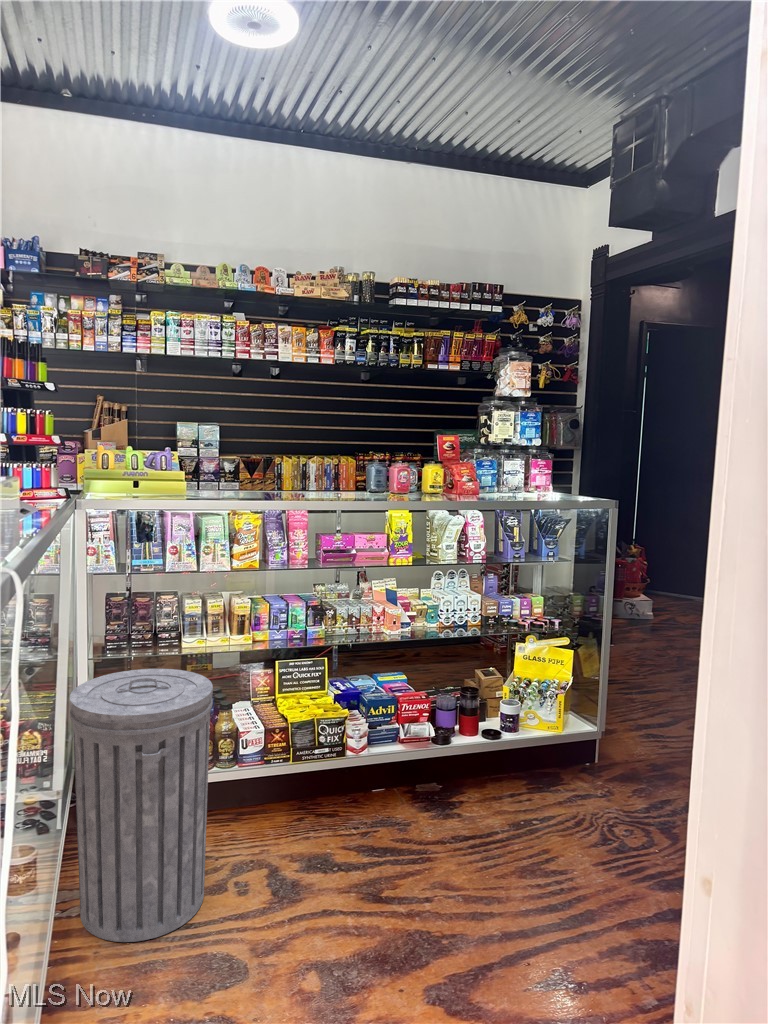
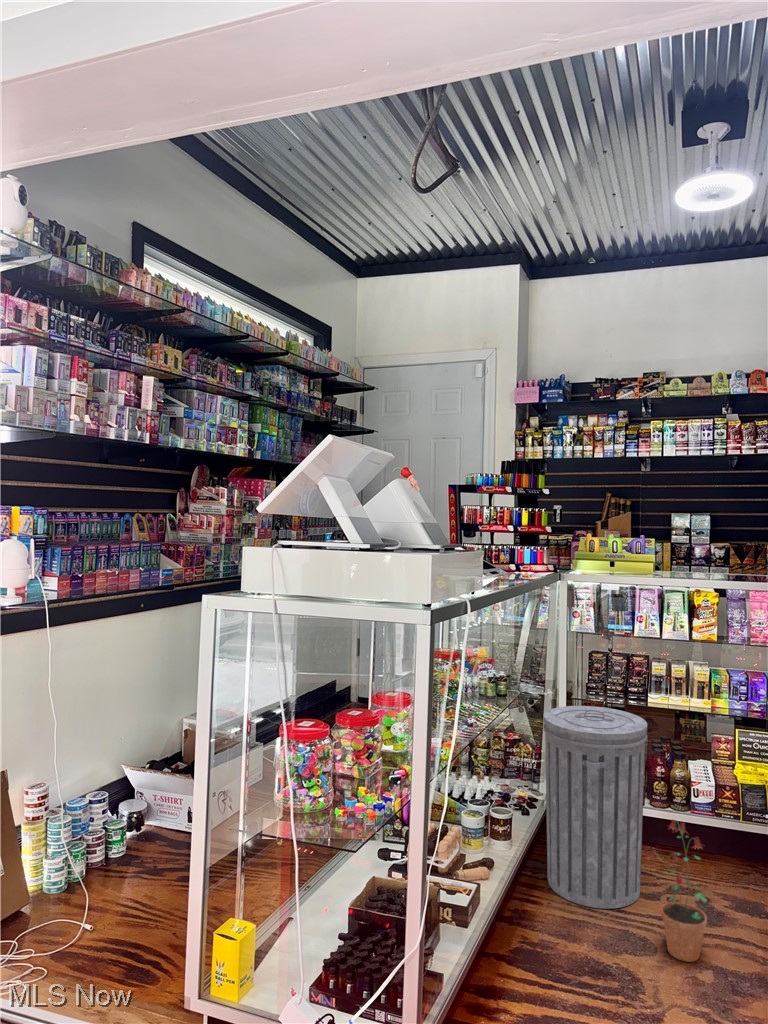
potted plant: none [224,799,309,969] -> present [646,820,707,962]

